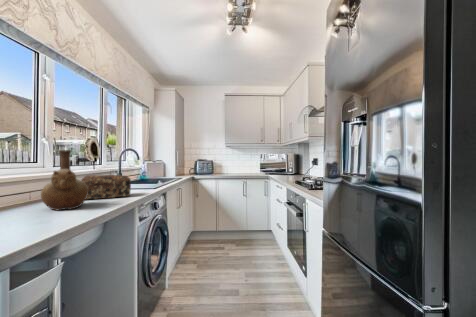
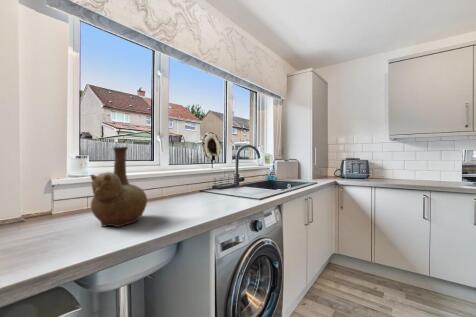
bread loaf: present [82,175,131,200] -> none [158,179,220,210]

